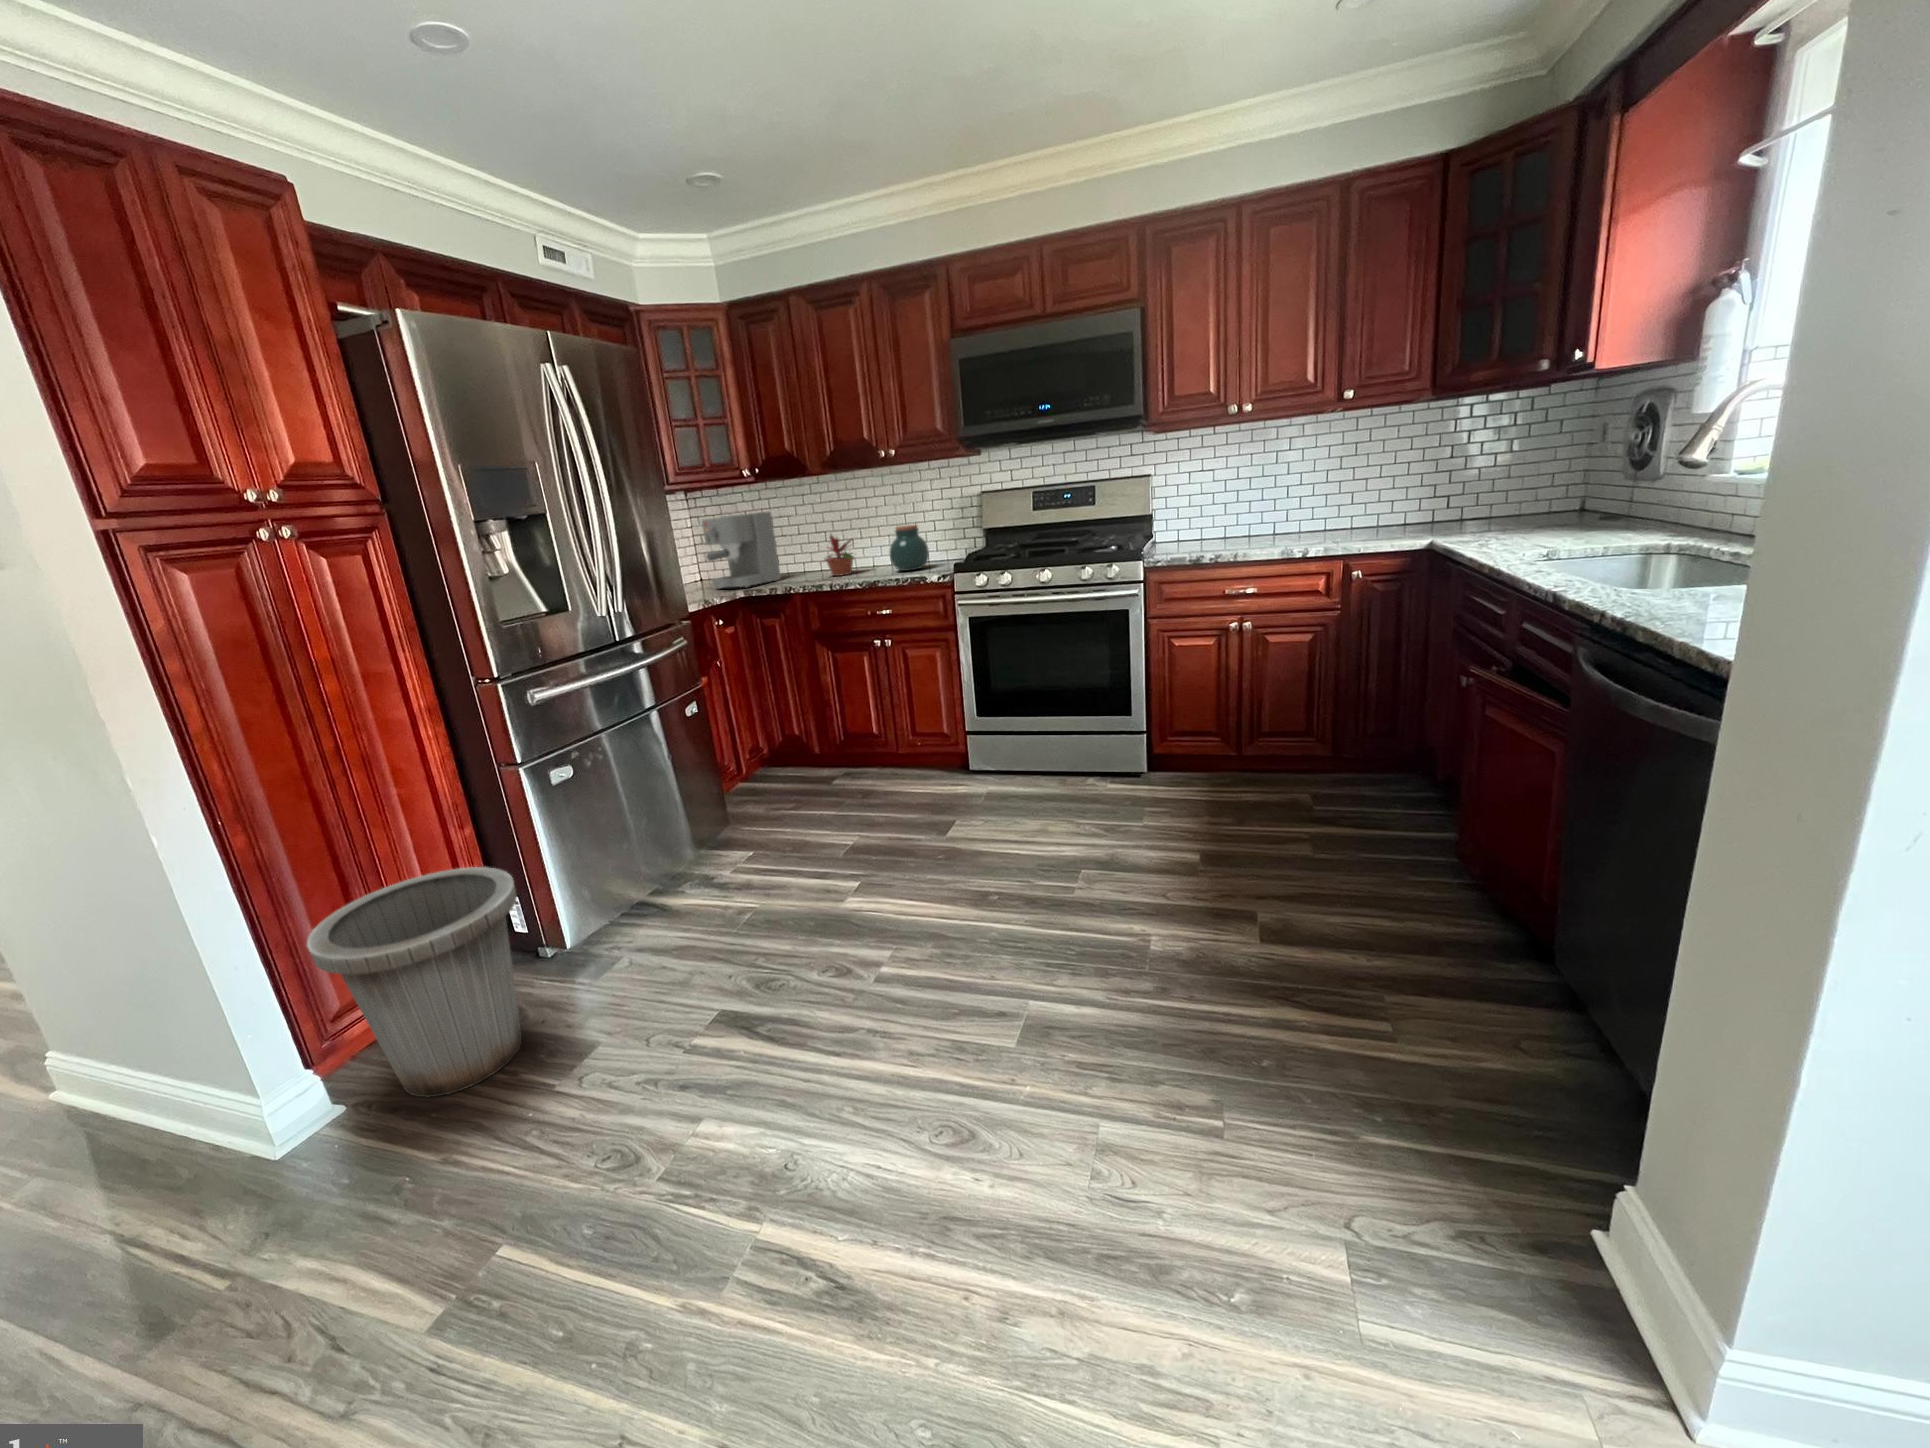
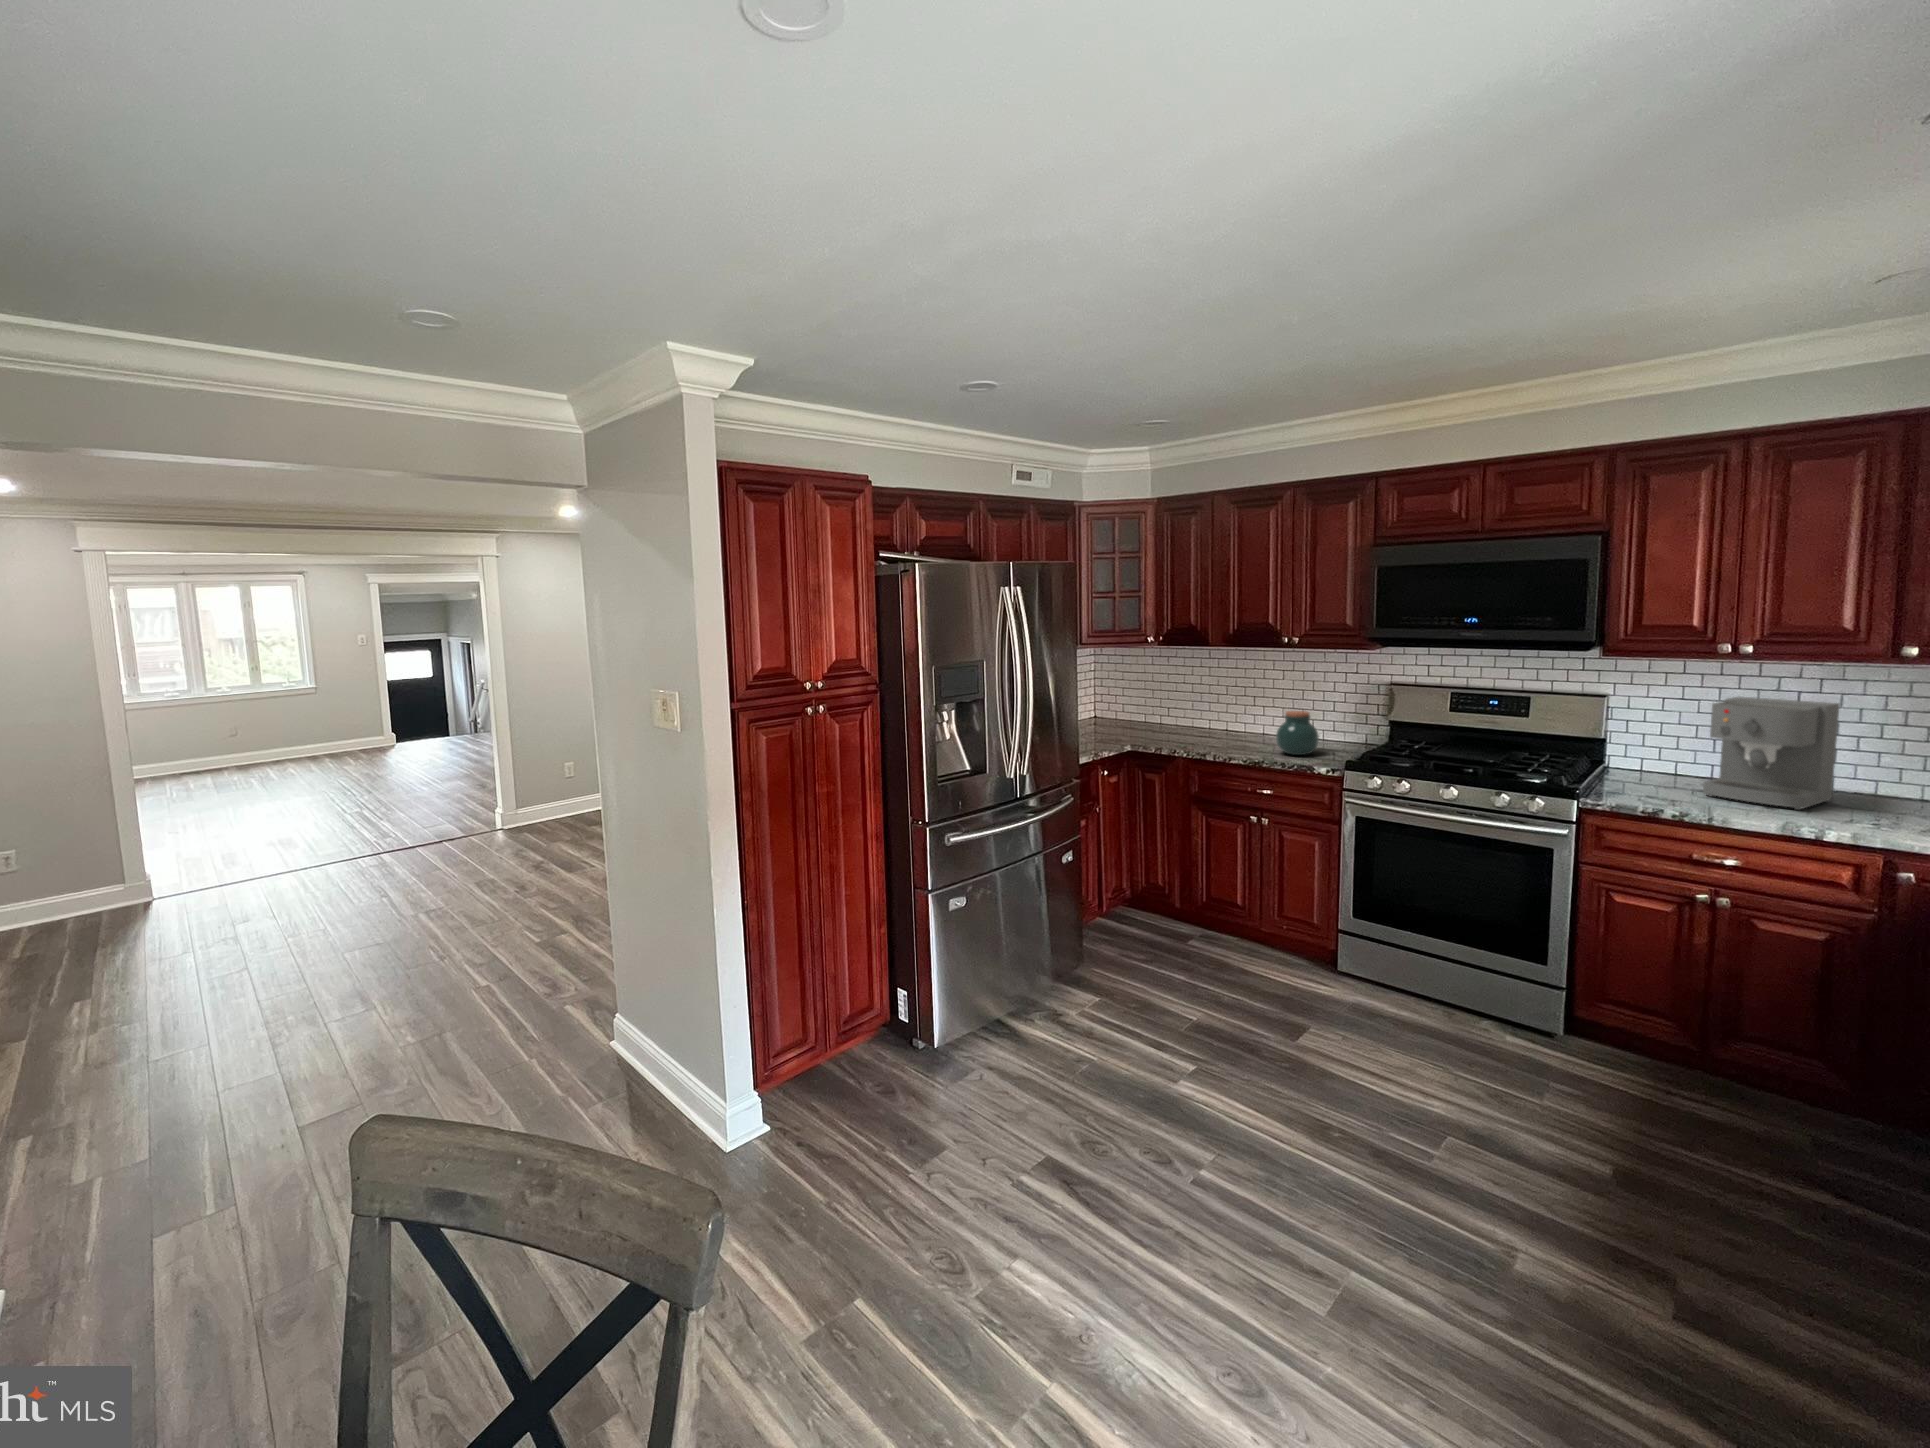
coffee maker: present [702,511,781,588] -> present [1703,697,1840,810]
potted plant: present [824,535,854,576] -> none [1202,705,1250,745]
trash can: present [307,867,522,1097] -> none [777,962,911,1145]

